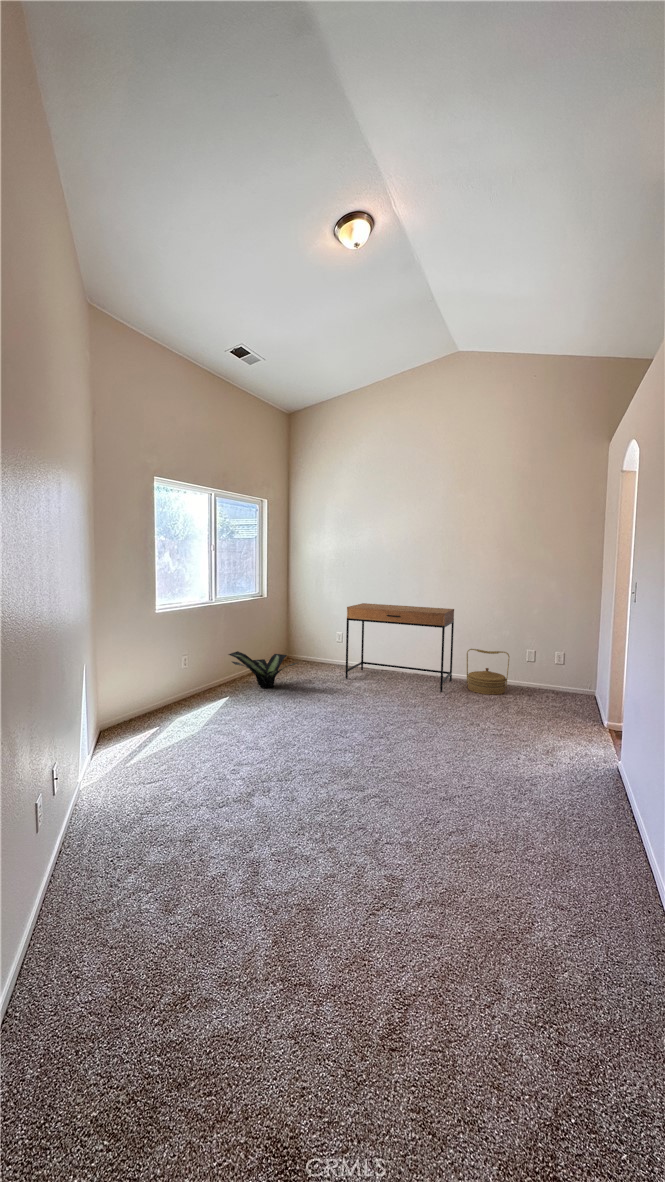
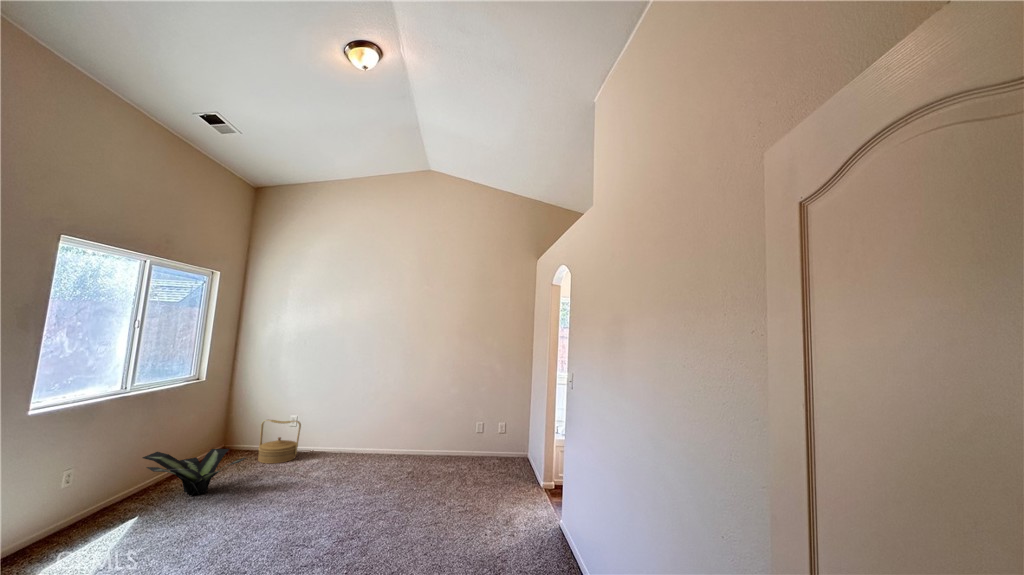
desk: present [345,603,454,692] -> none [301,385,417,470]
woven basket: present [467,649,509,695] -> present [258,420,301,464]

